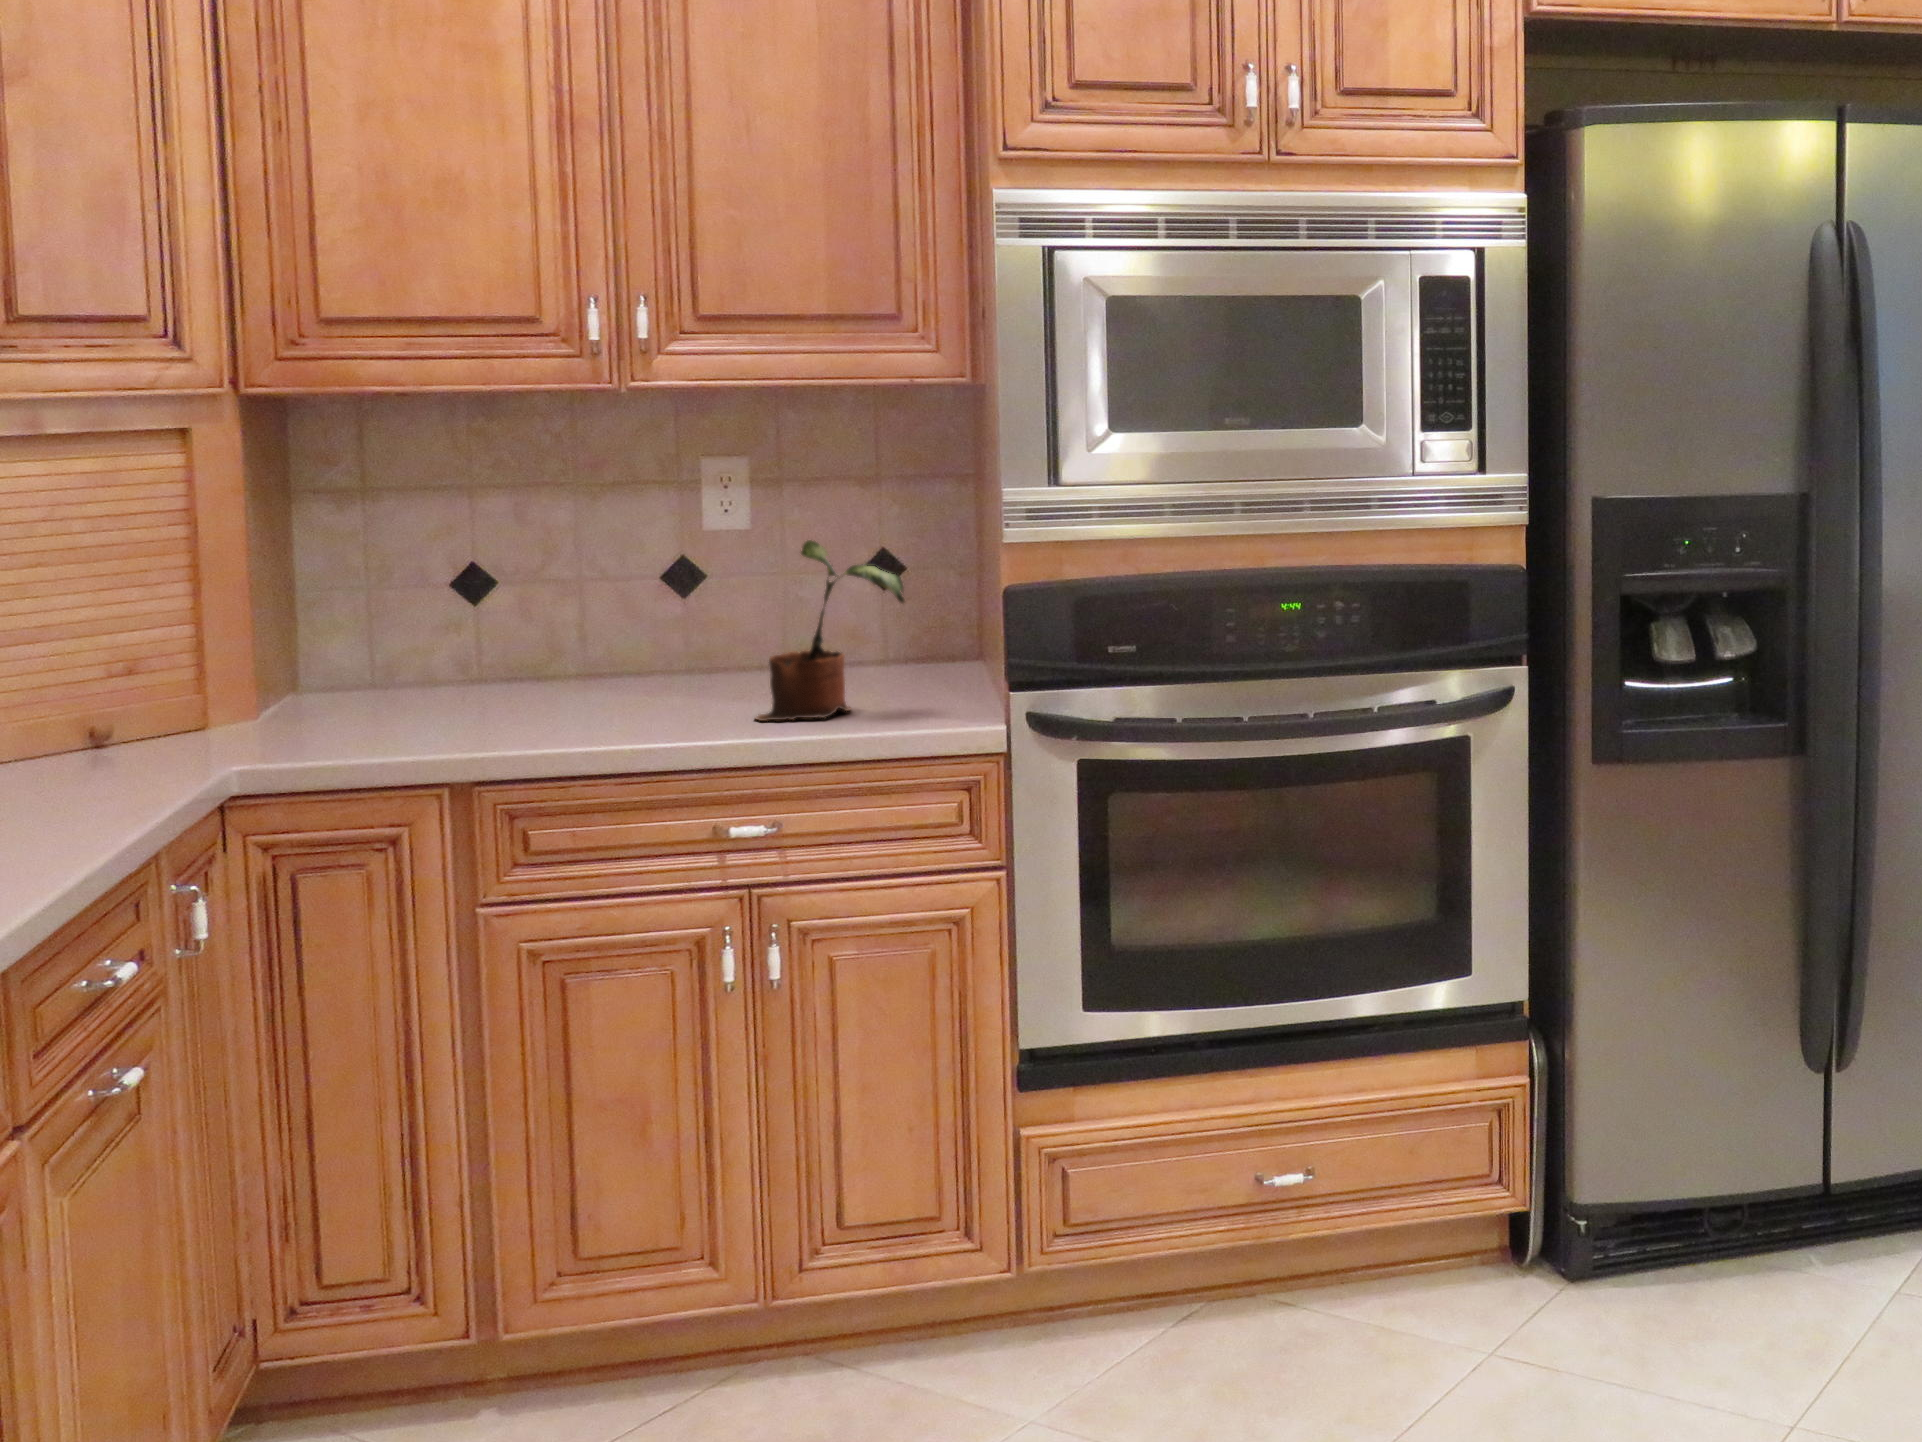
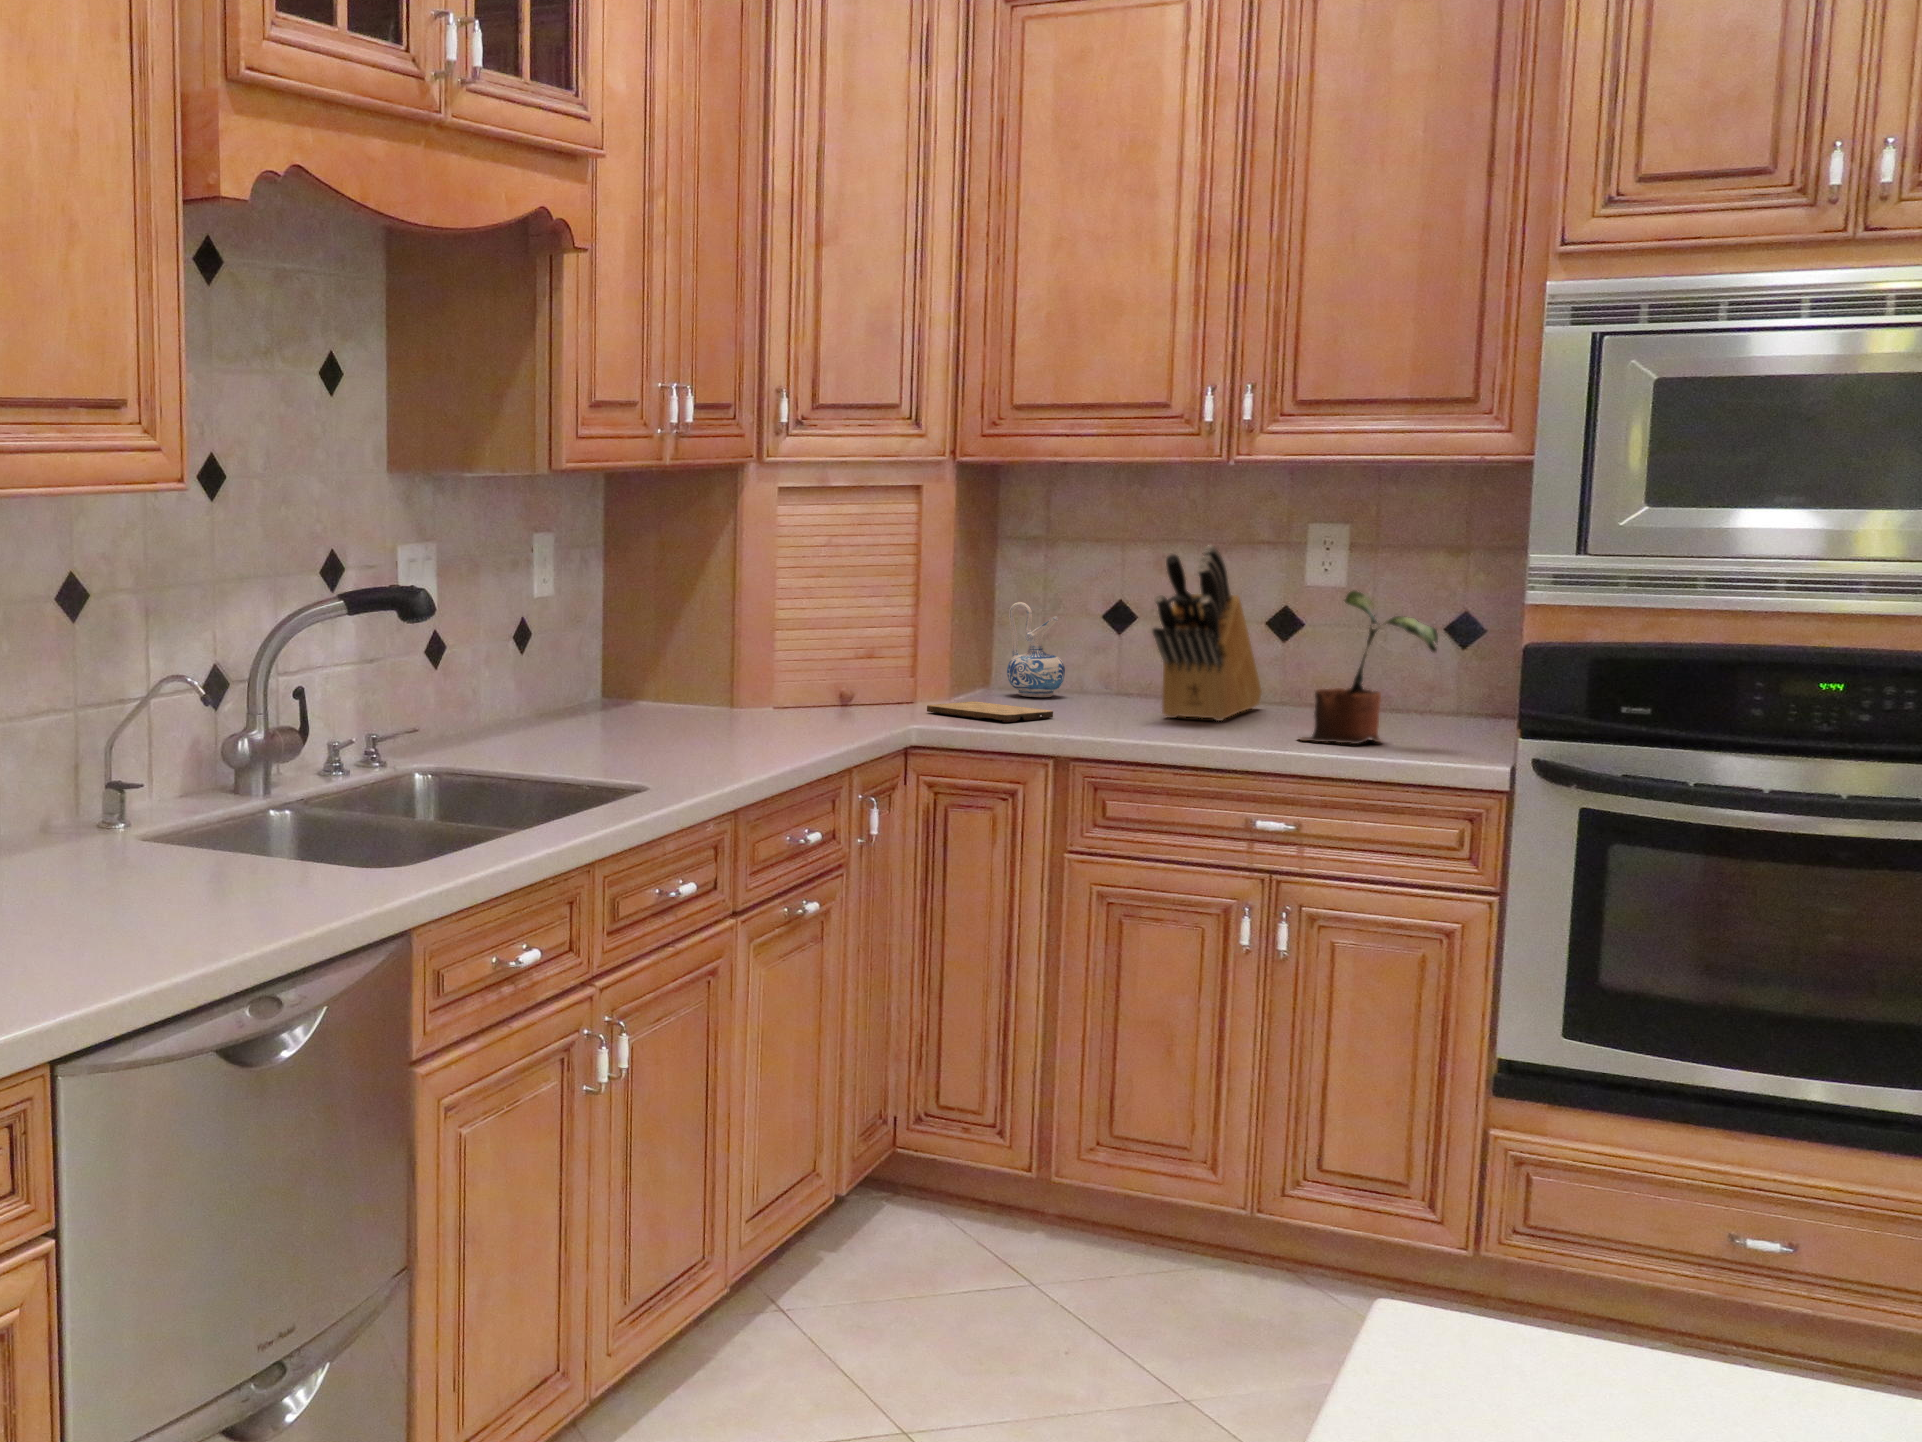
knife block: none [552,492,677,707] -> present [1153,545,1262,721]
ceramic pitcher: none [331,574,419,696] -> present [1007,602,1065,697]
cutting board: none [234,718,426,747] -> present [927,701,1053,722]

